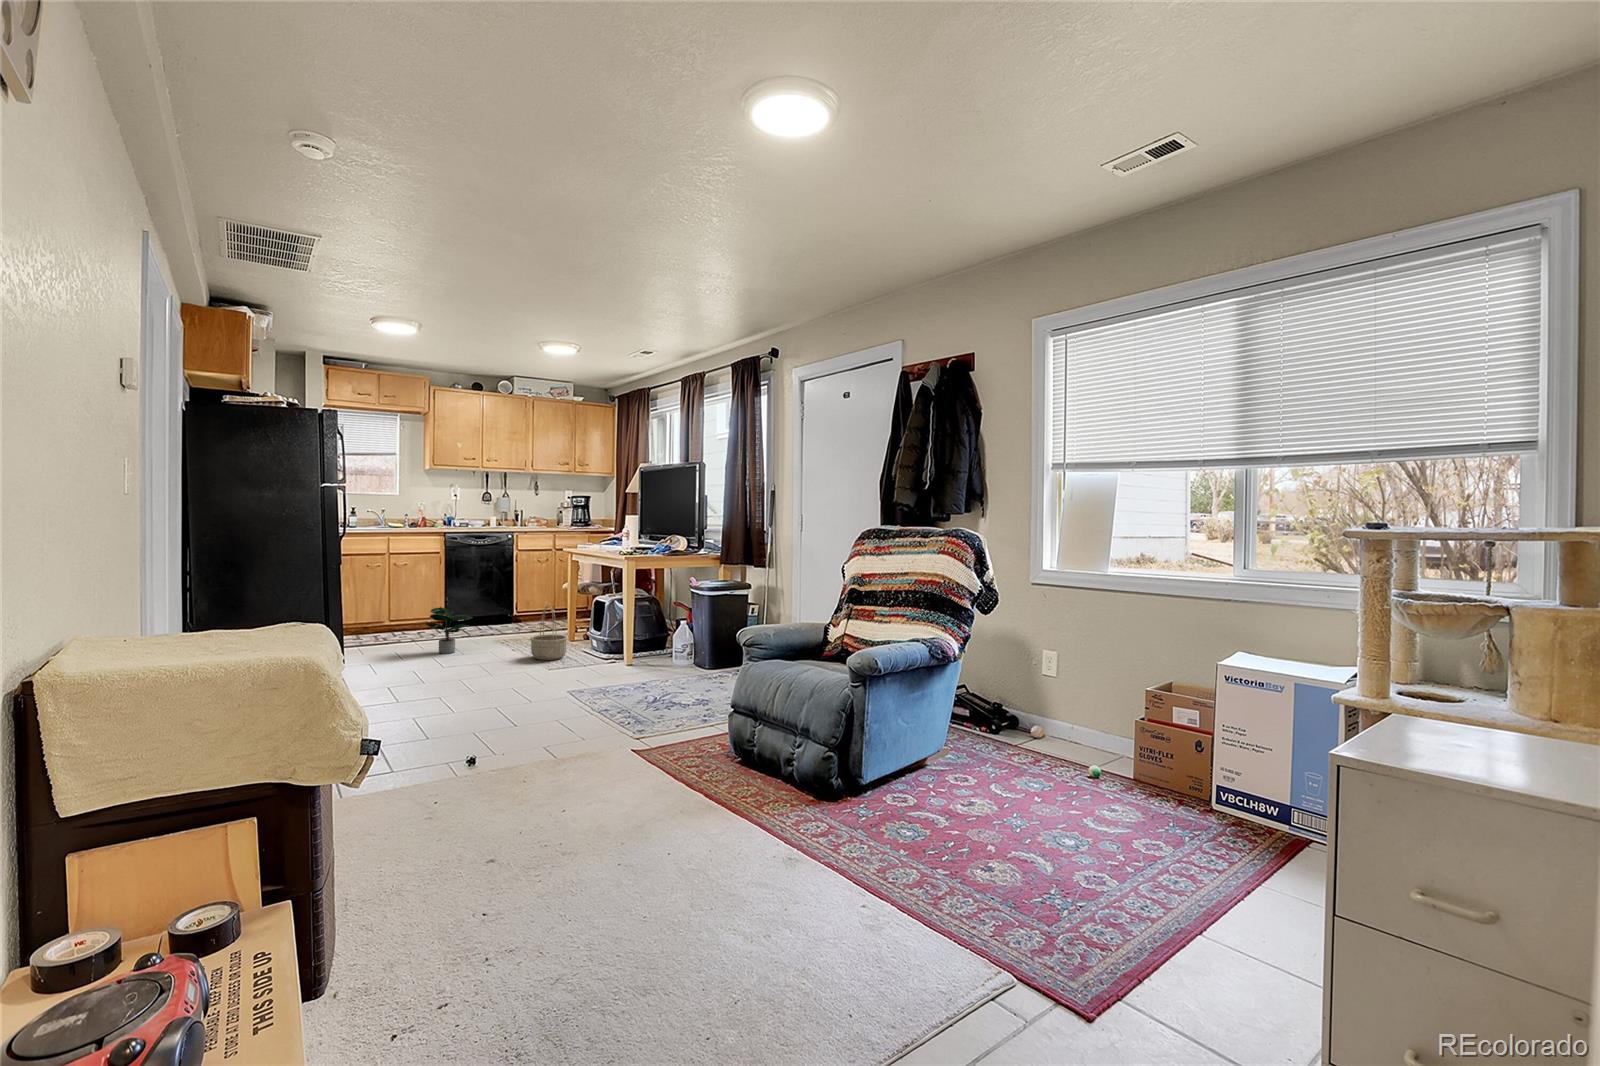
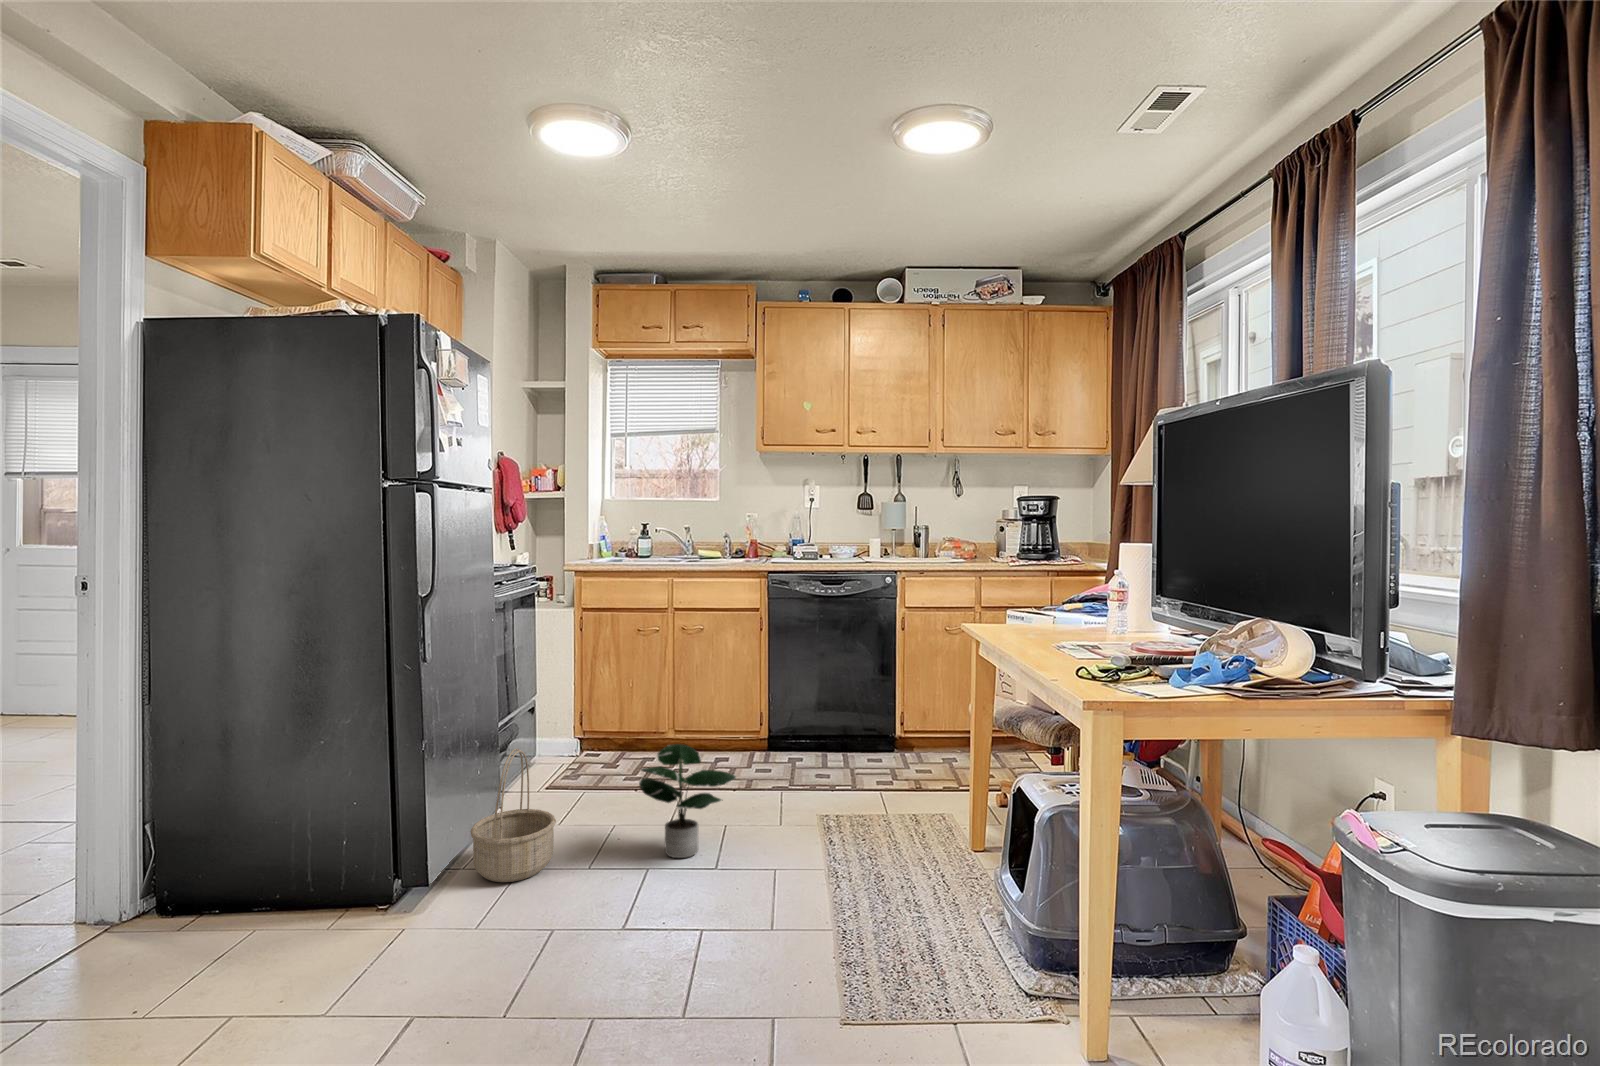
basket: present [530,605,567,660] -> present [471,749,556,882]

